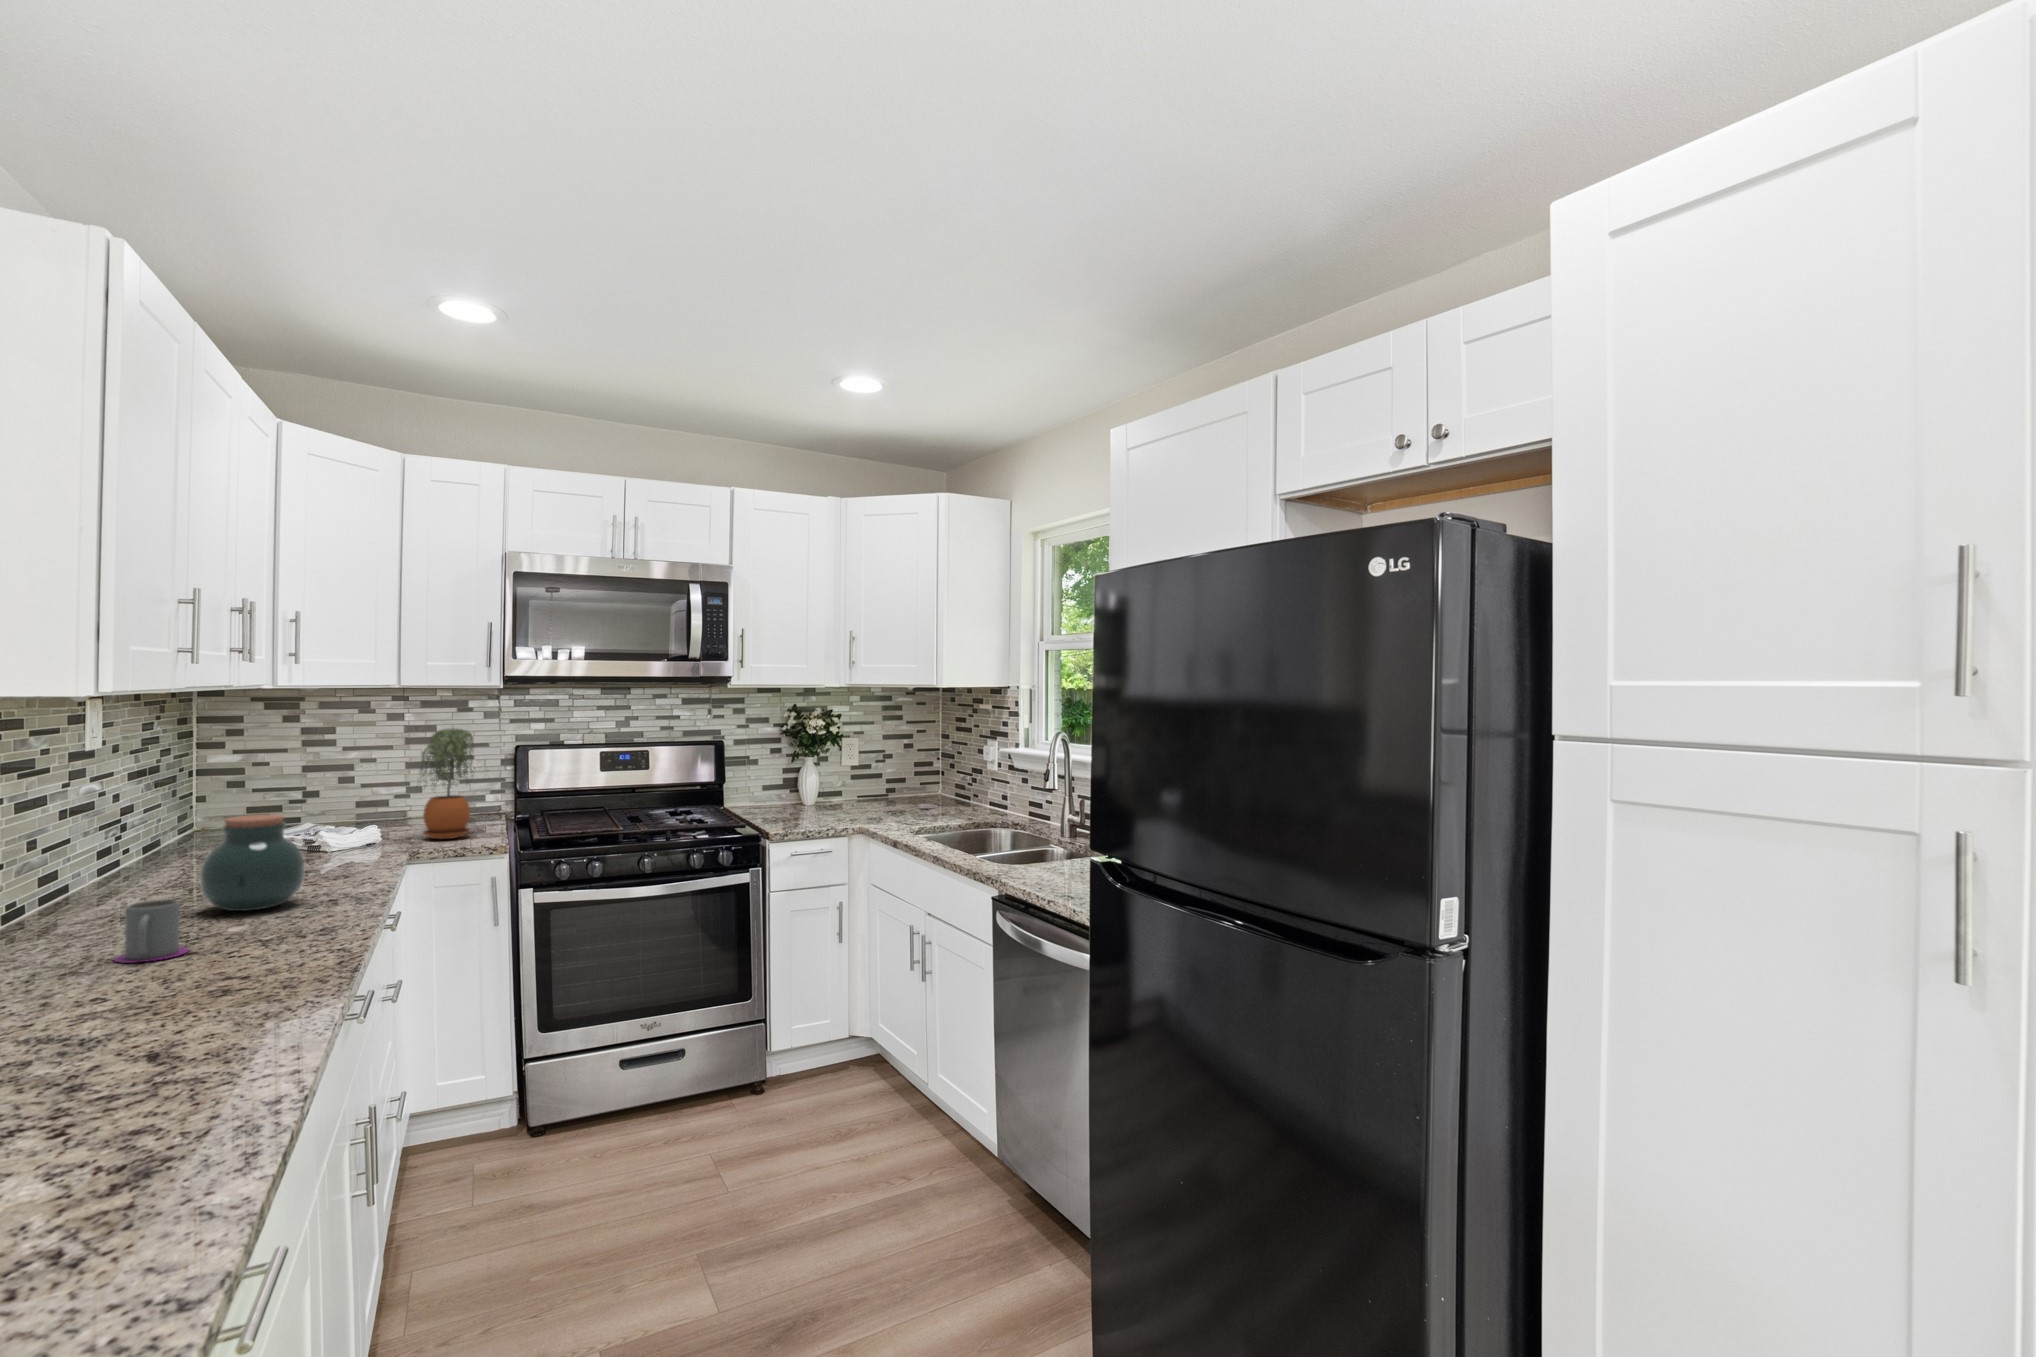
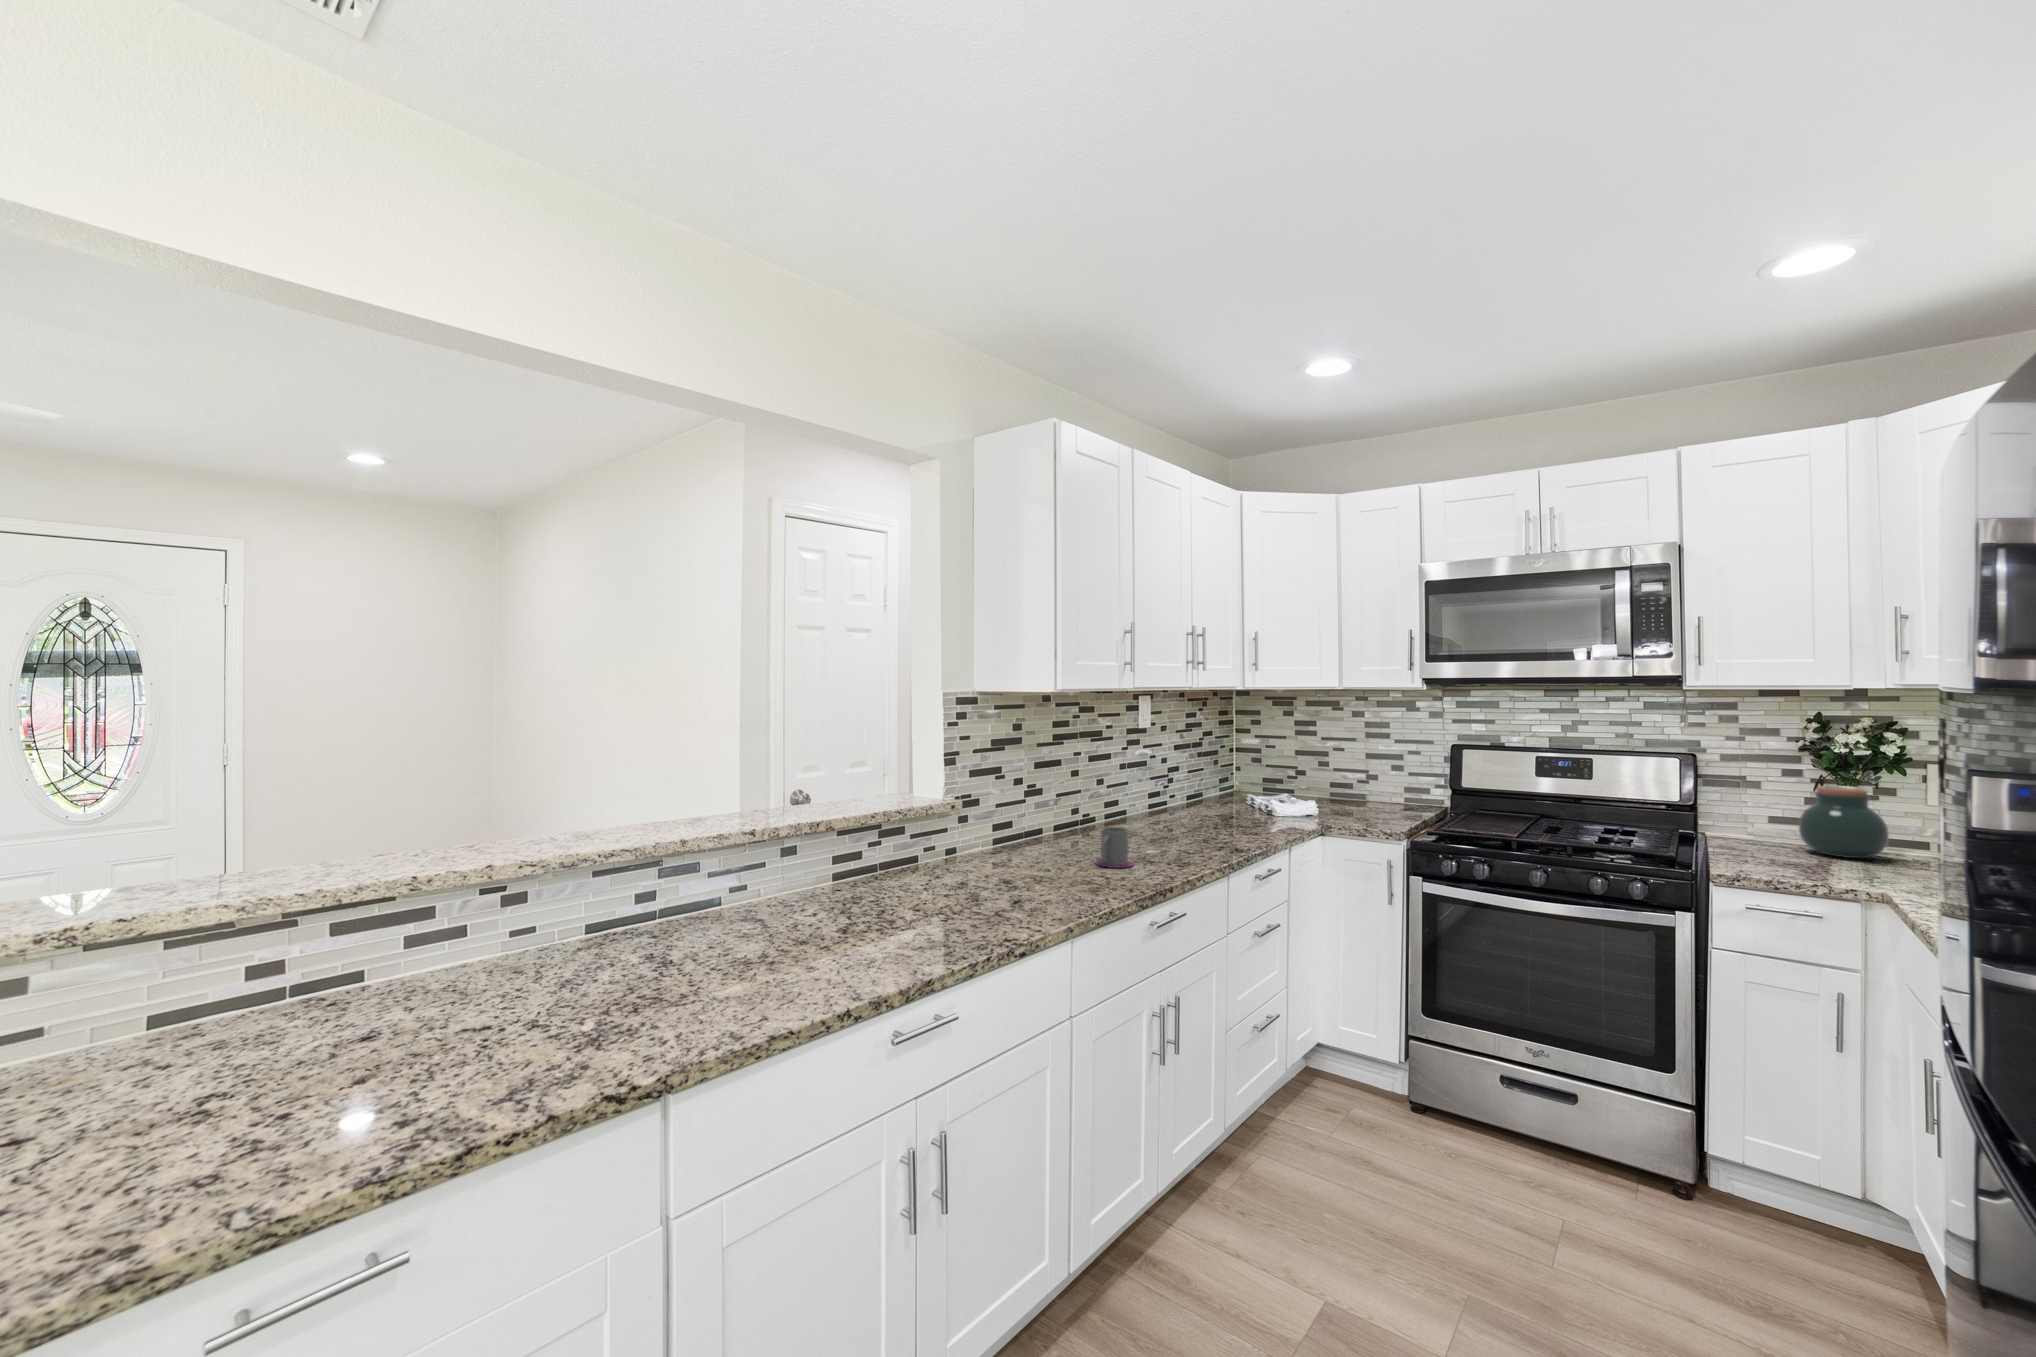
potted plant: present [417,729,474,839] -> none [1355,725,1402,819]
jar: present [200,815,305,911] -> present [1799,787,1889,858]

